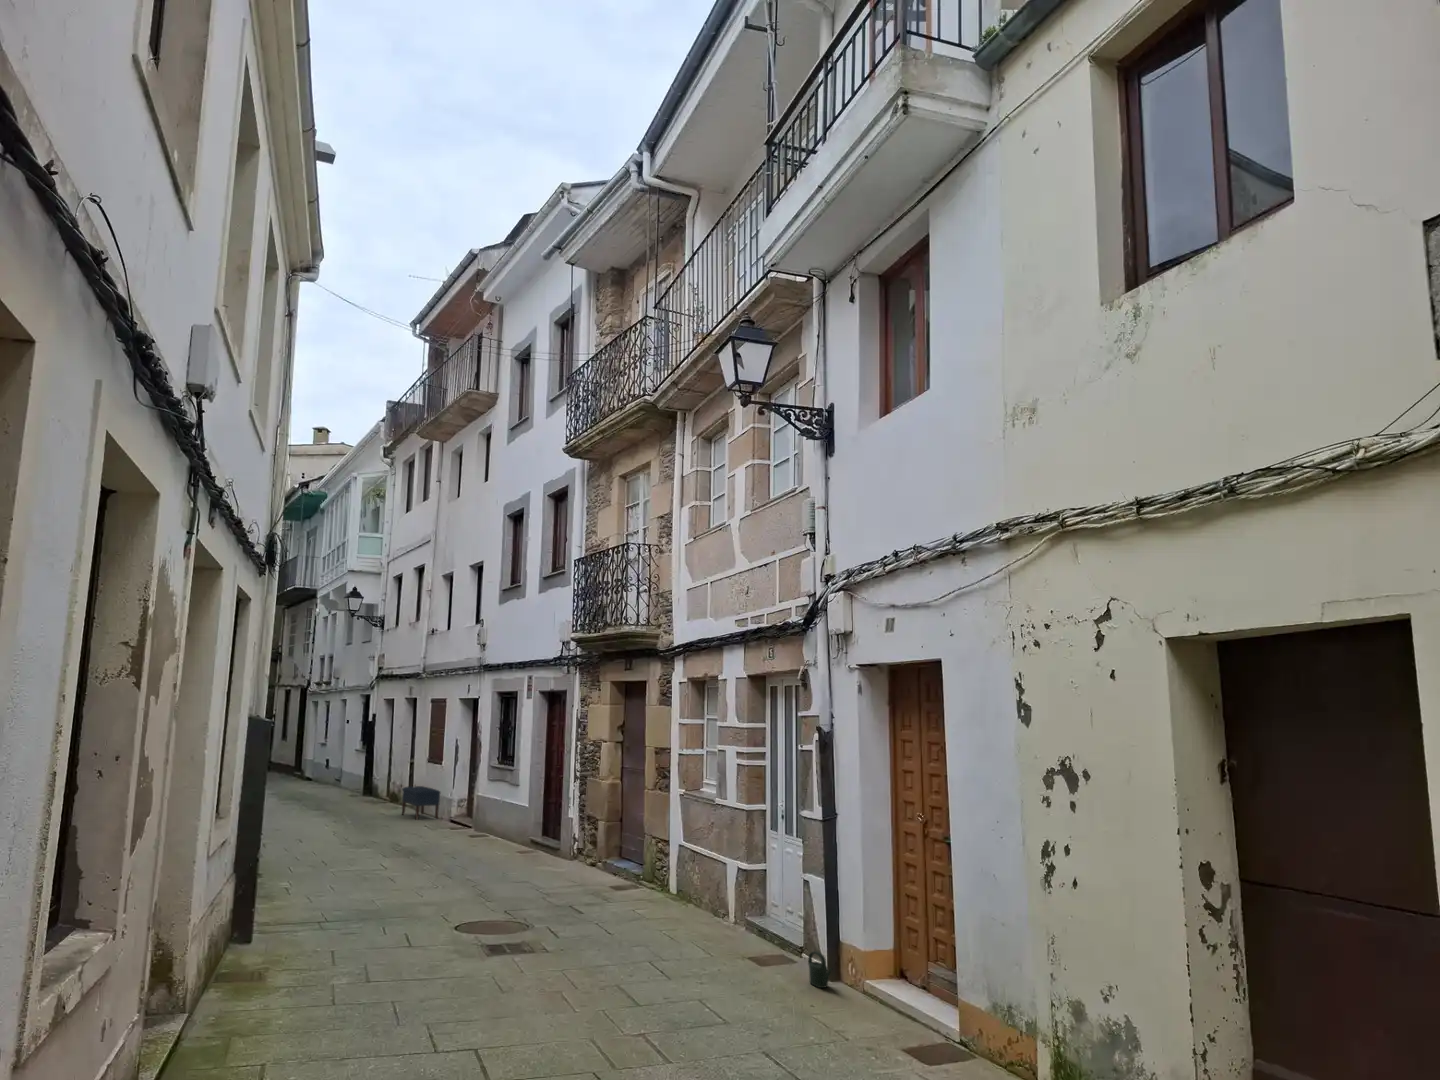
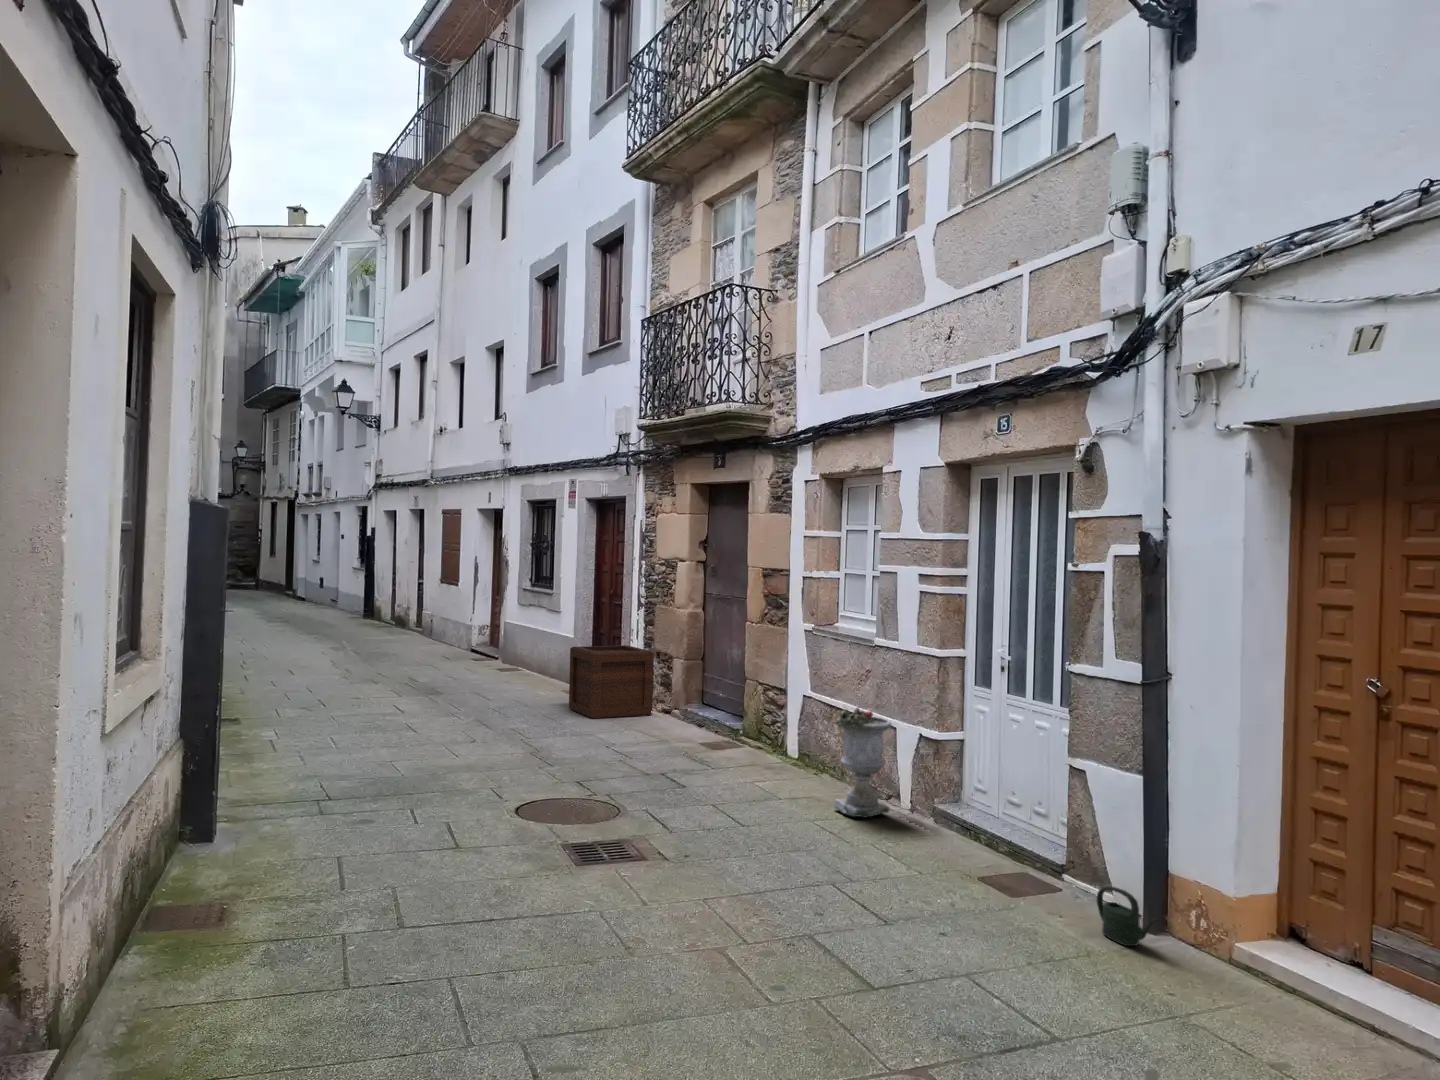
bench: present [402,786,440,820] -> none [410,612,457,651]
wooden crate: none [519,810,584,868] -> present [569,645,654,719]
planter: none [683,846,723,926] -> present [834,707,891,817]

